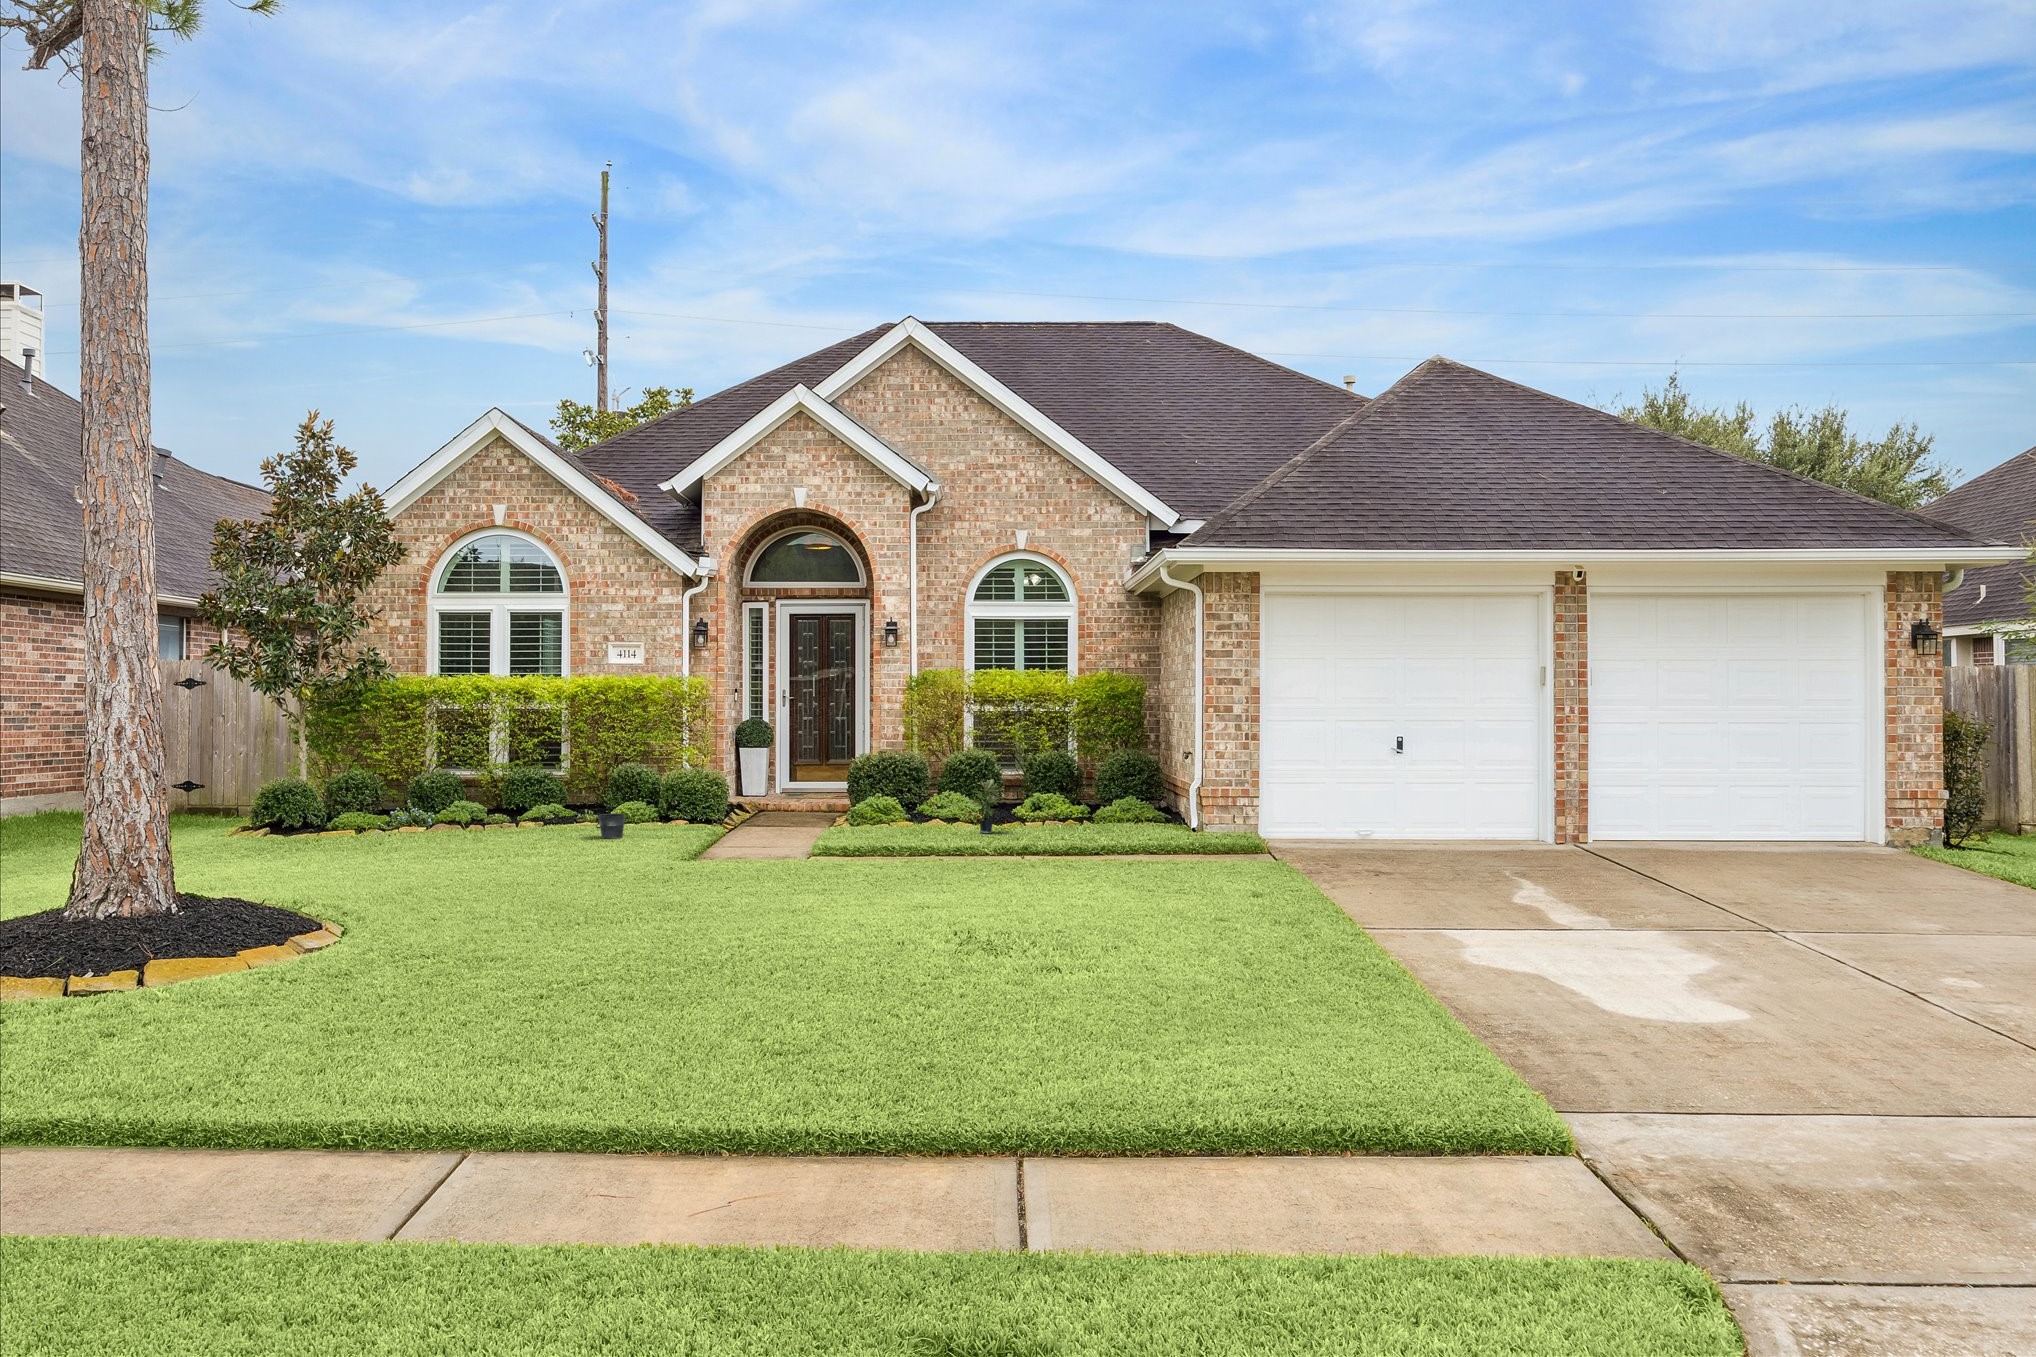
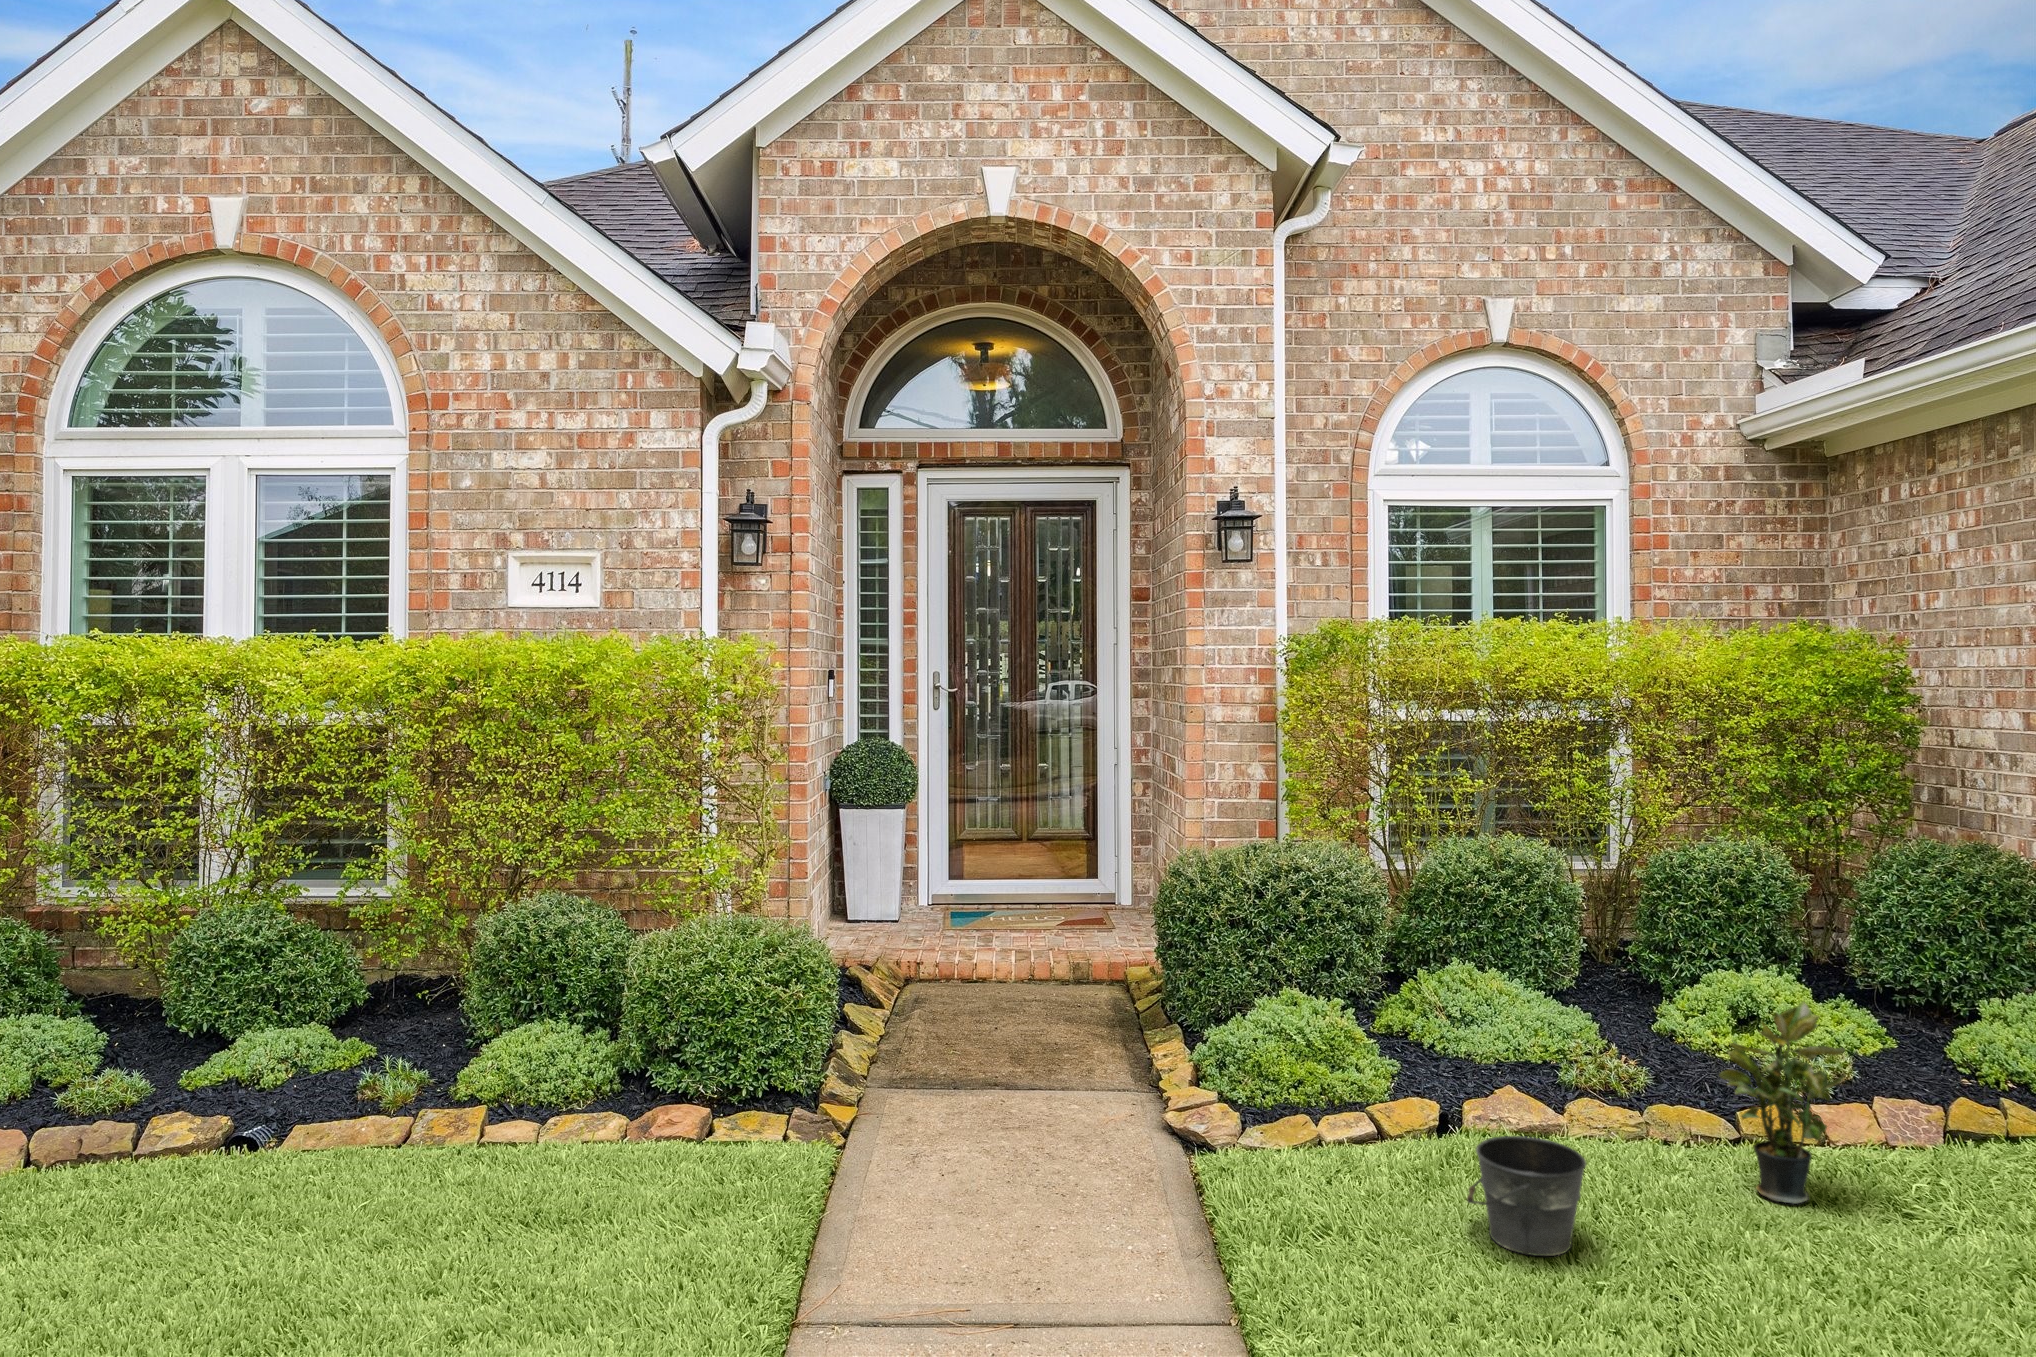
bucket: present [596,814,626,839] -> present [1467,1136,1586,1256]

